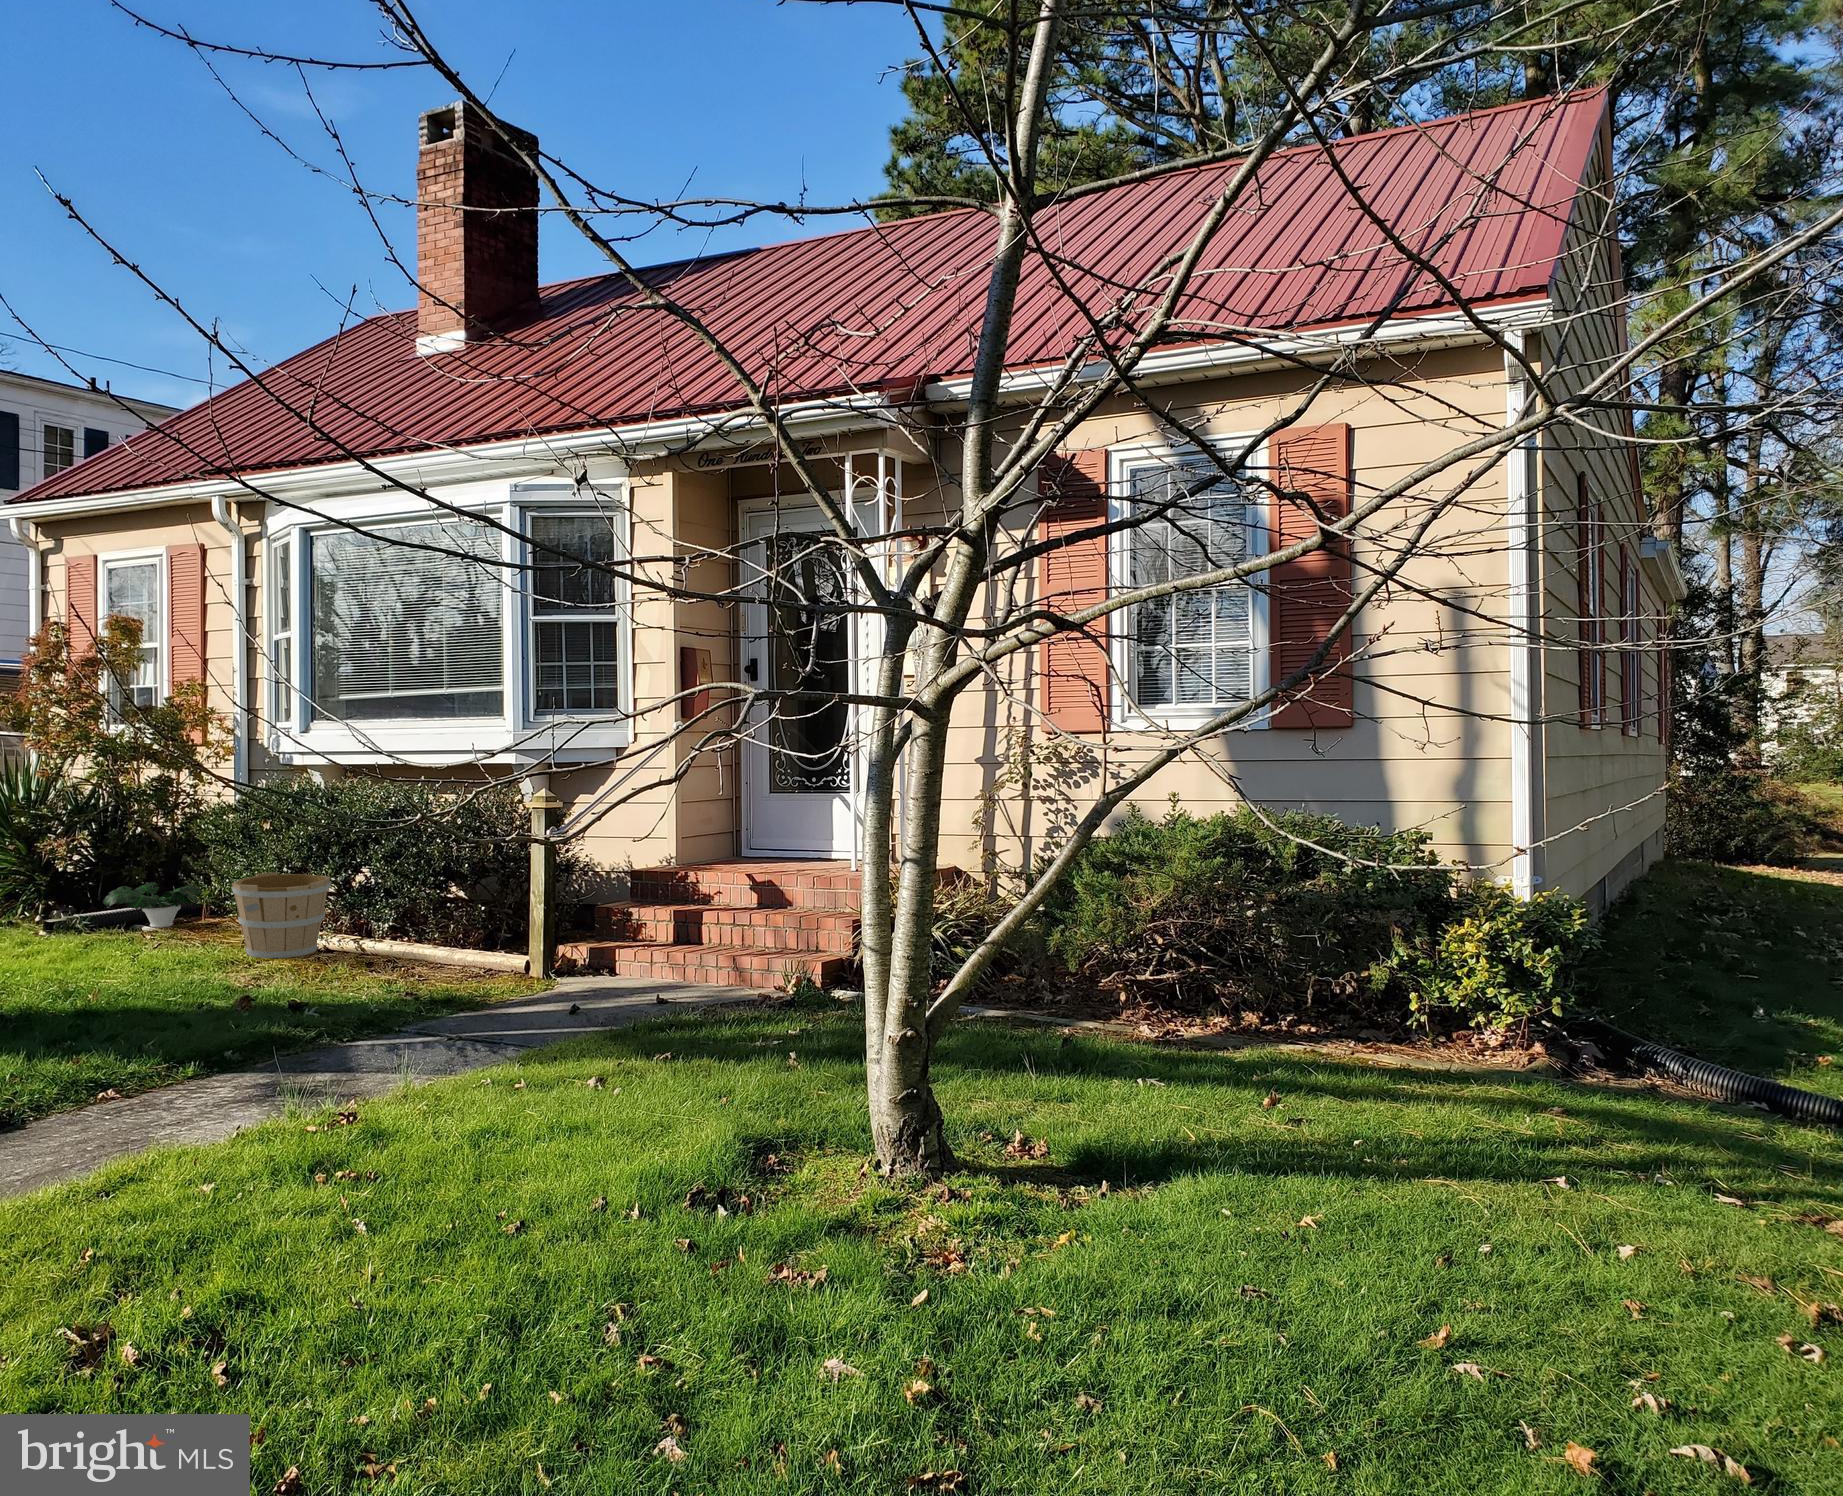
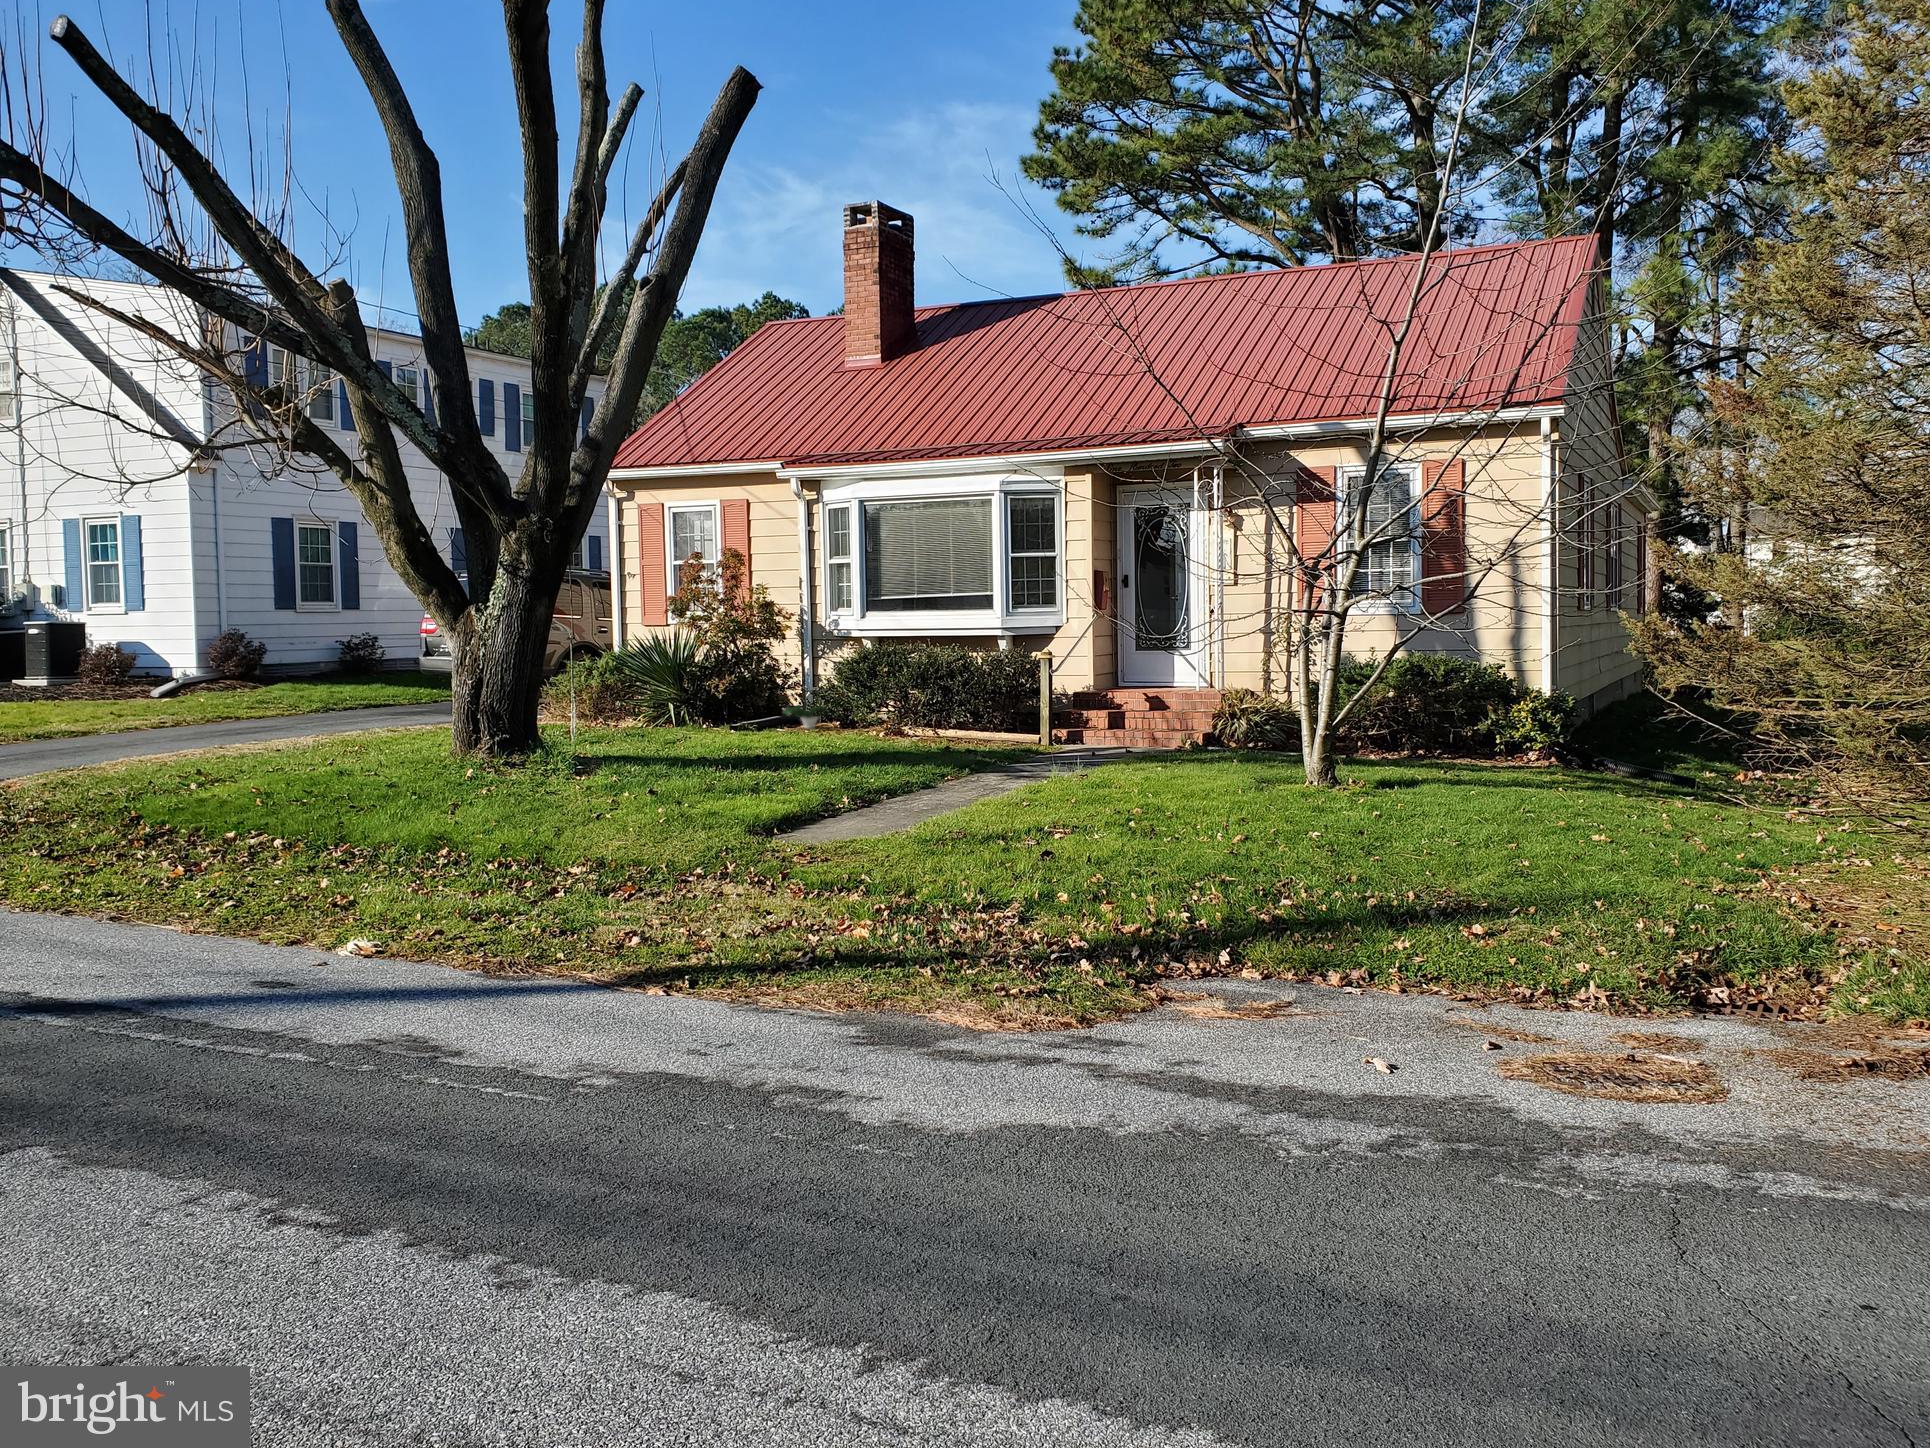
wooden bucket: present [232,872,331,958] -> none [878,694,925,738]

